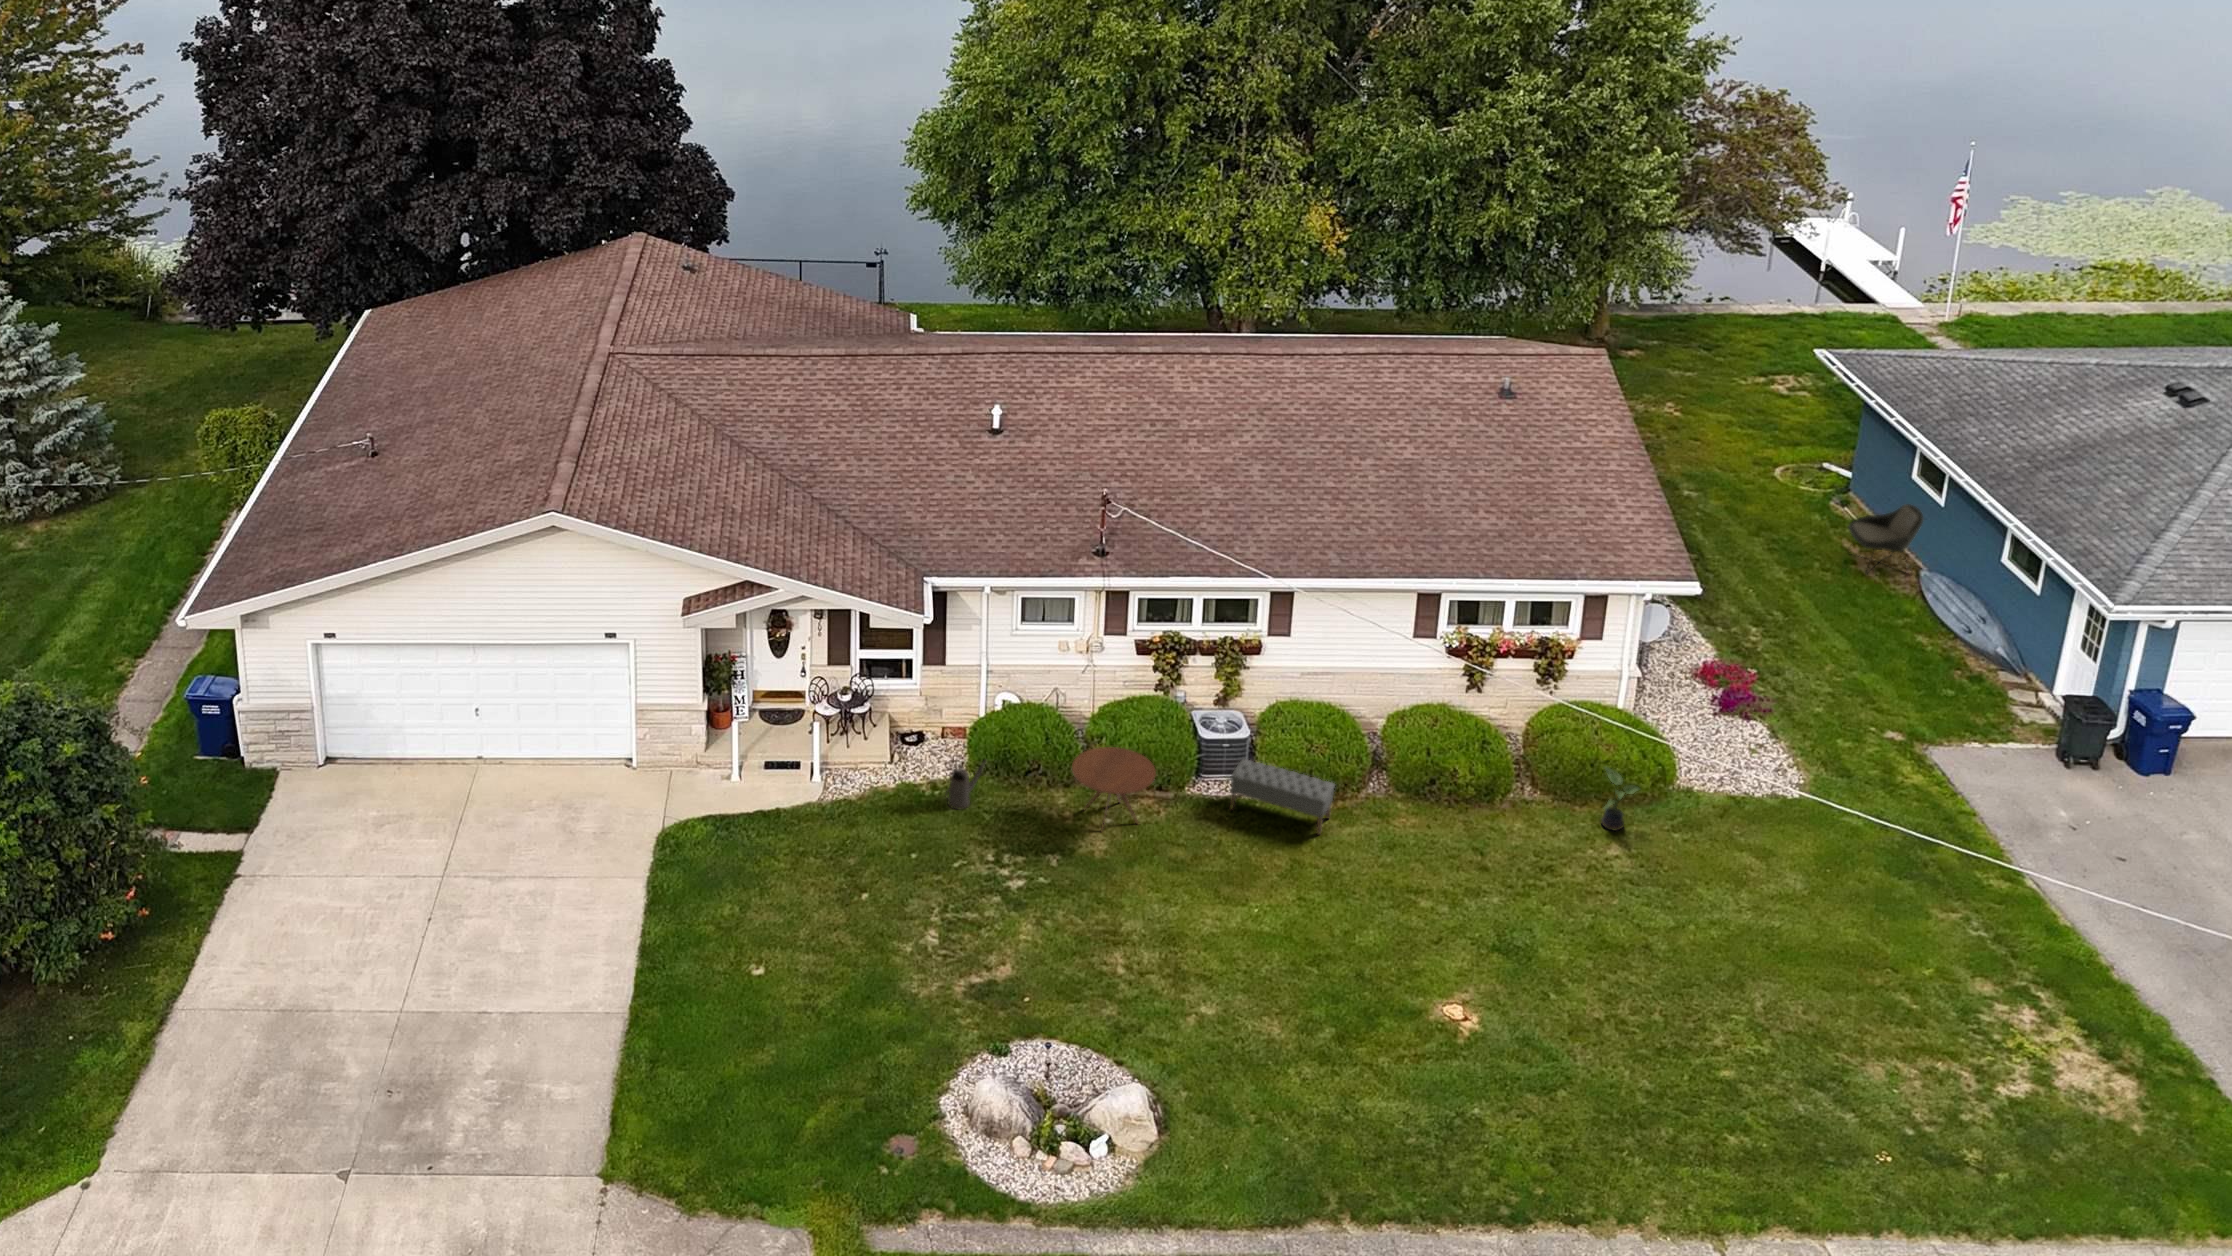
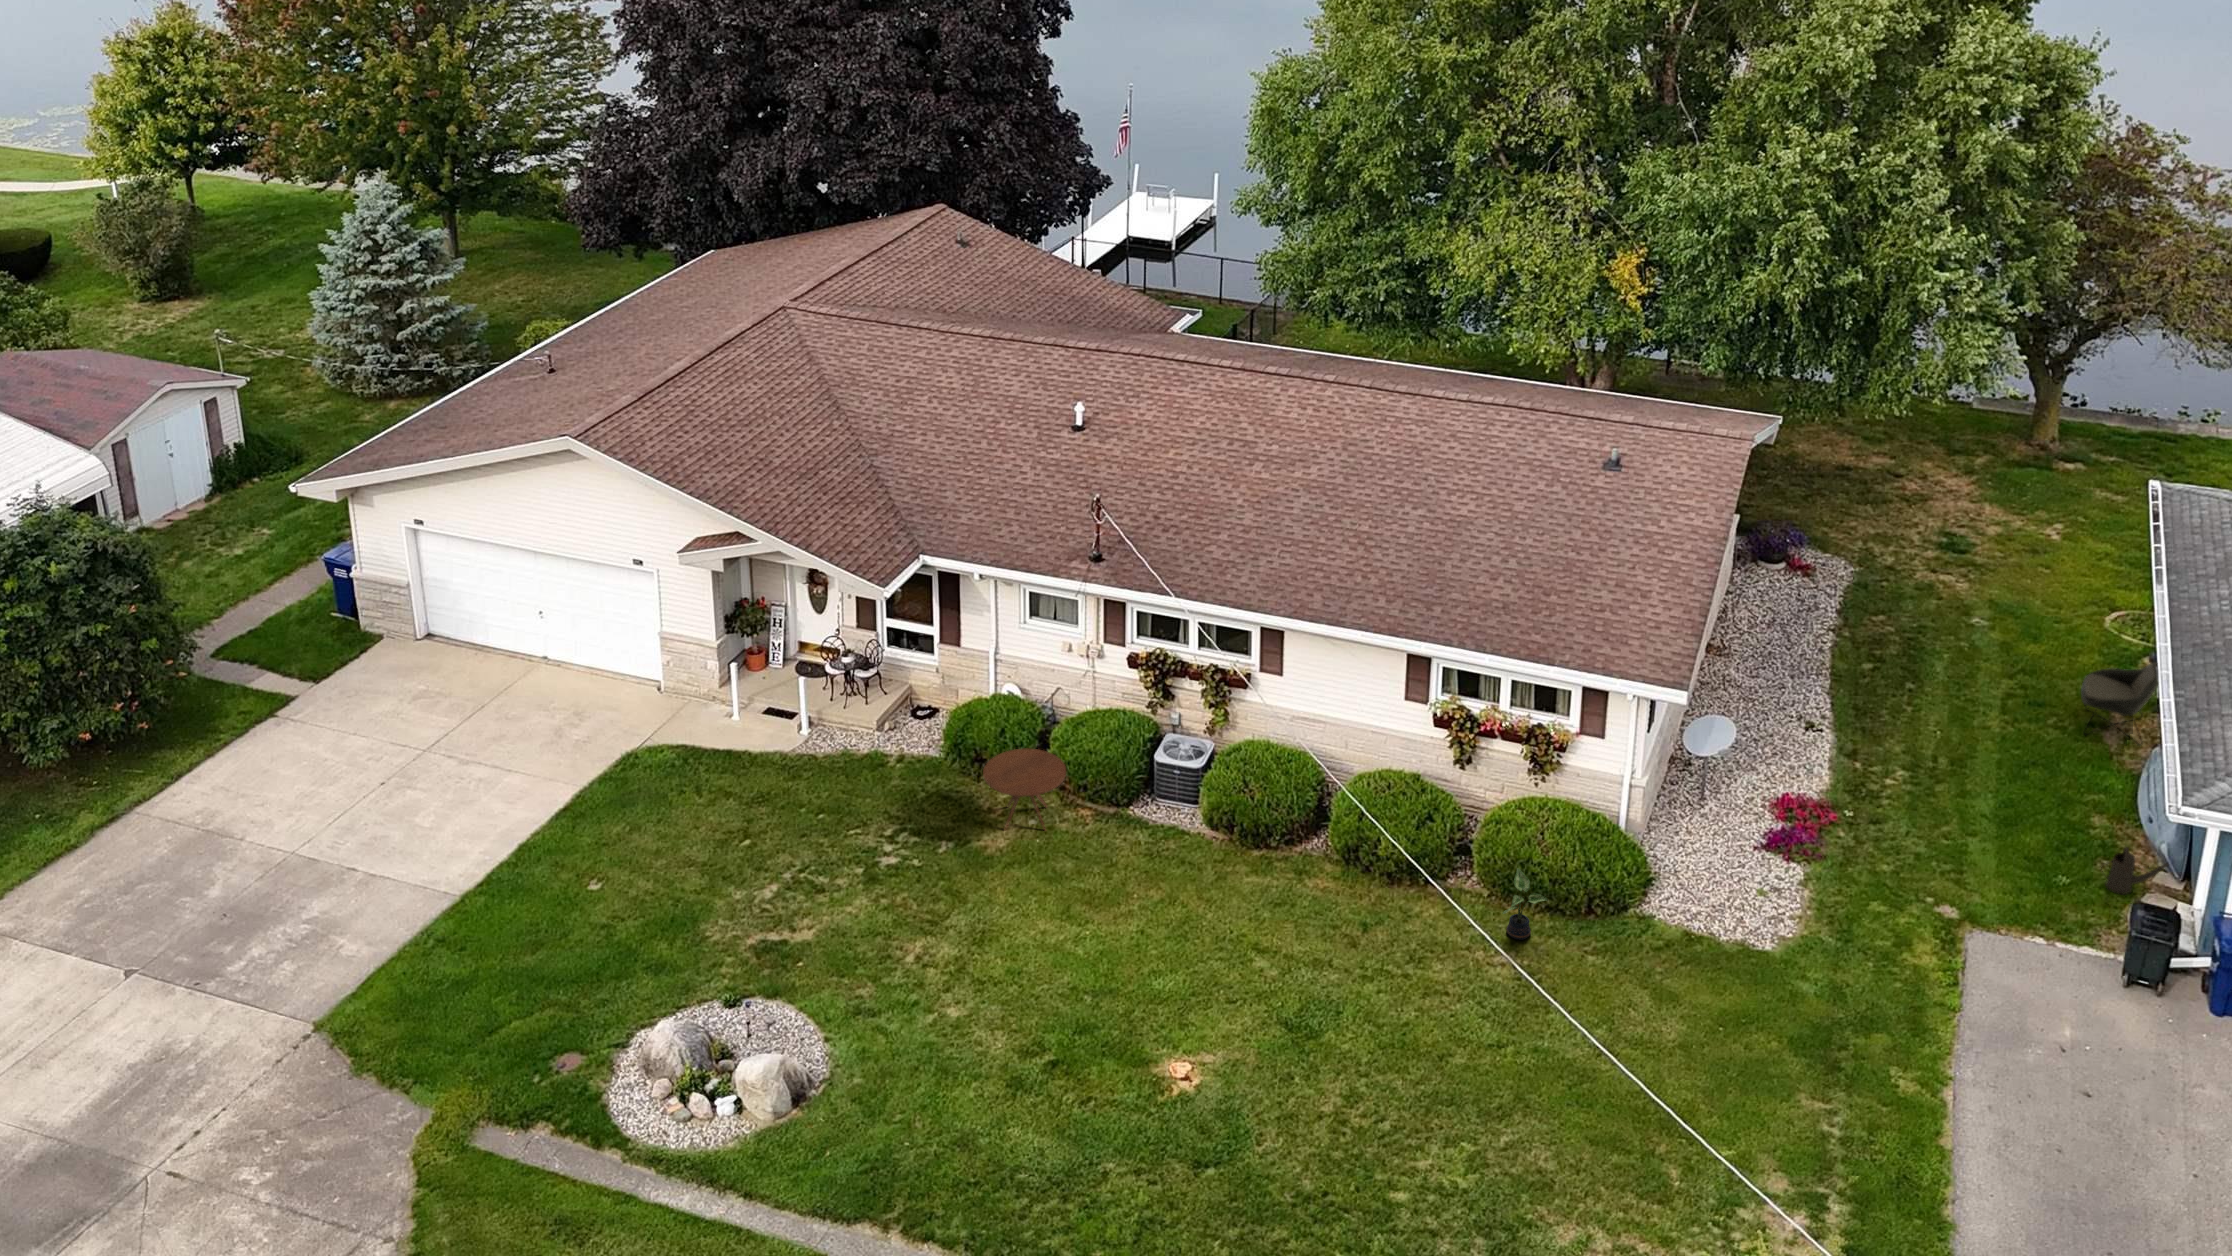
bench: present [1230,759,1335,834] -> none [1141,787,1237,879]
watering can: present [946,760,986,810] -> present [2101,847,2168,894]

